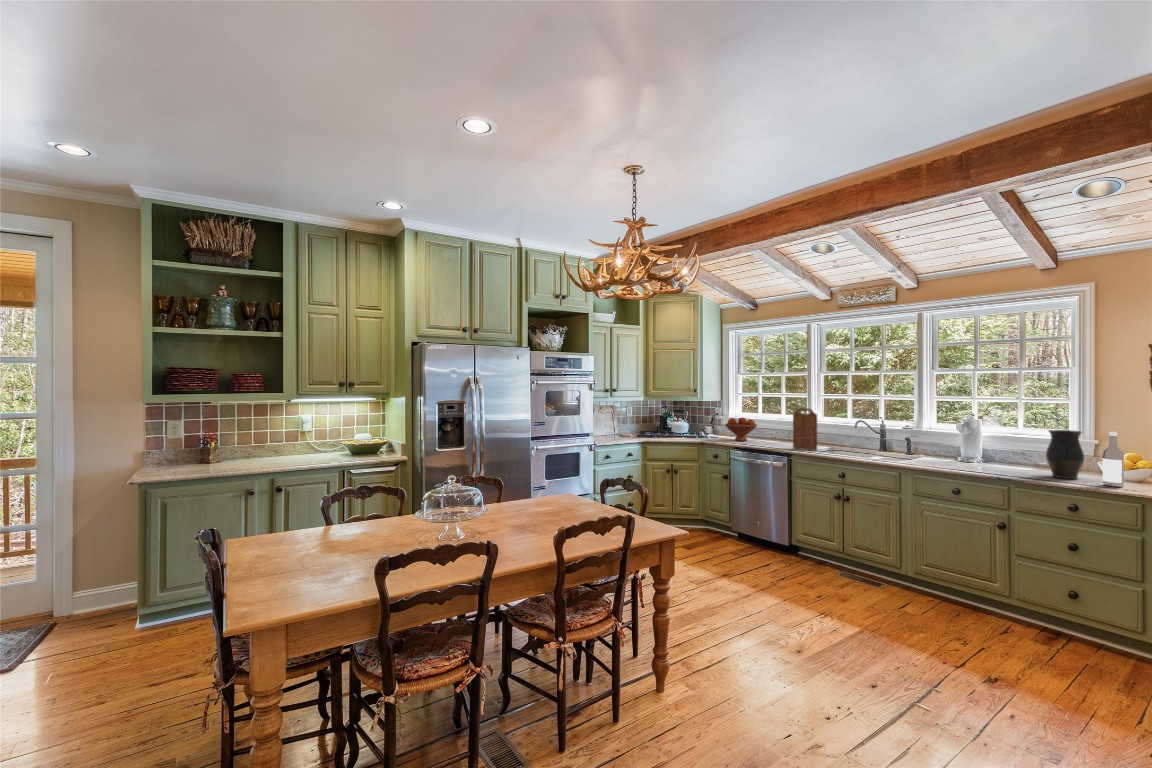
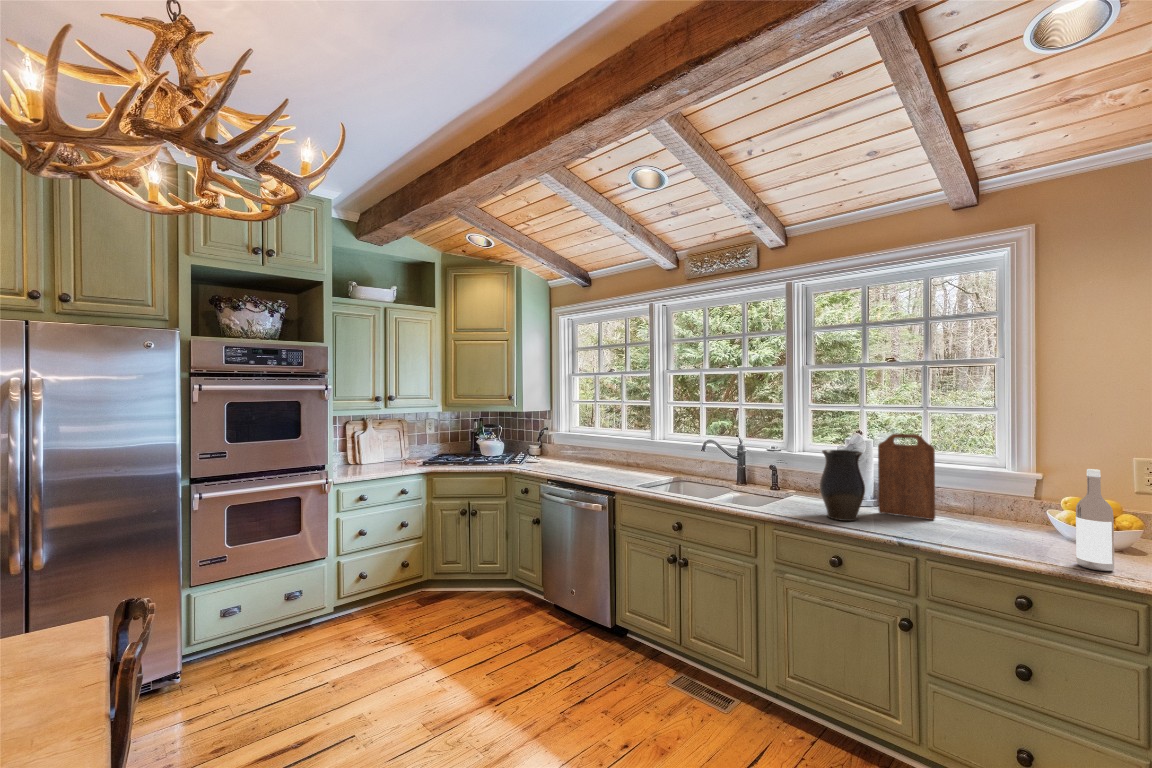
cutting board: present [793,408,817,450] -> present [878,434,935,520]
fruit bowl: present [725,417,757,441] -> none [543,434,585,467]
vase: present [1046,430,1084,479] -> present [820,450,865,521]

